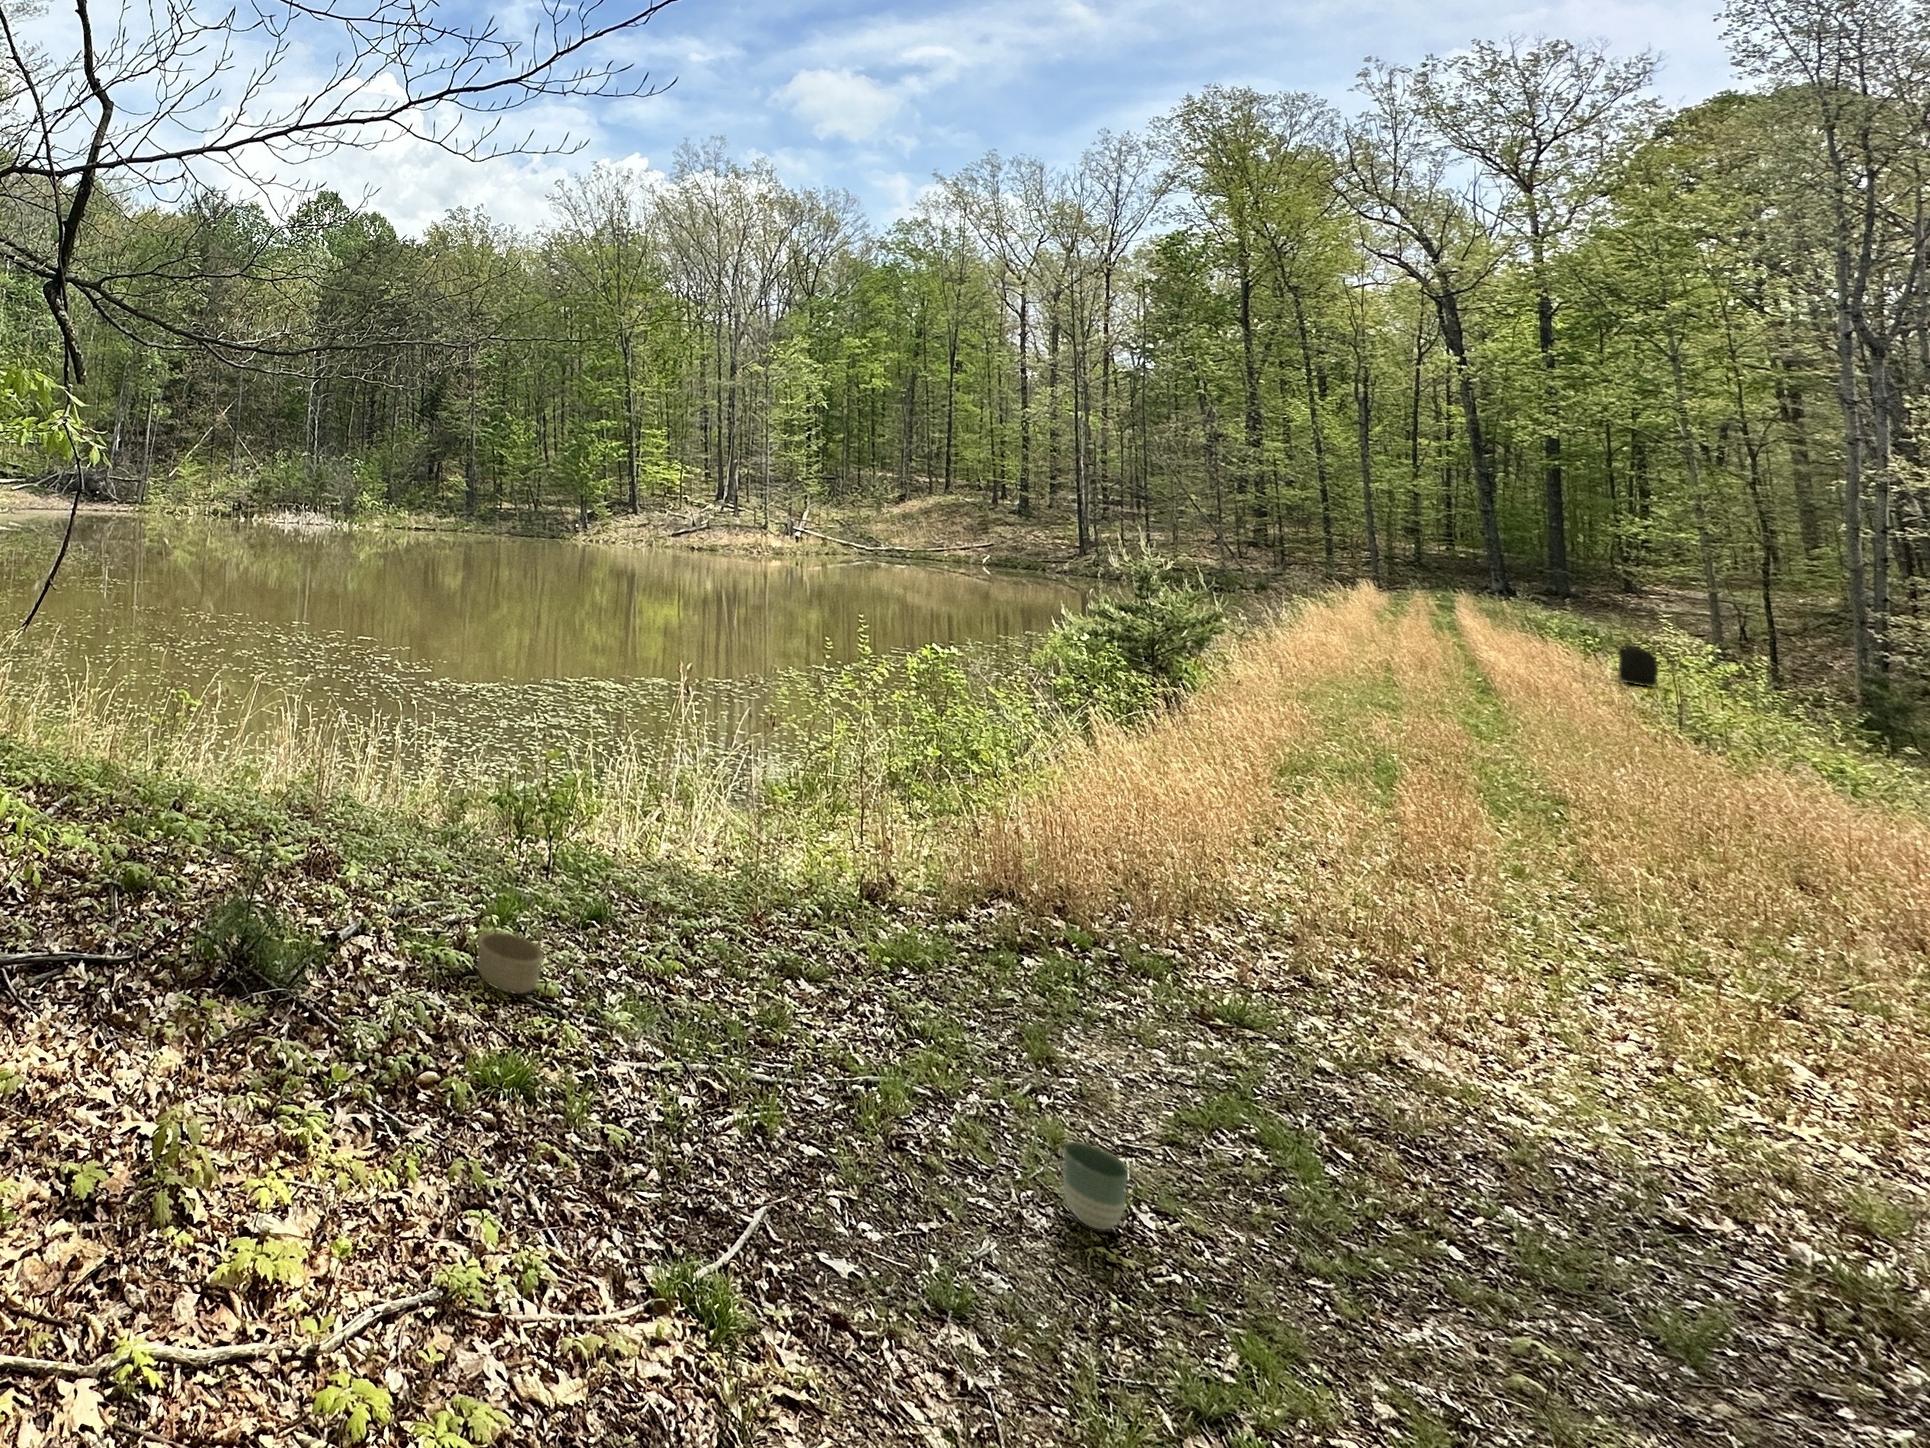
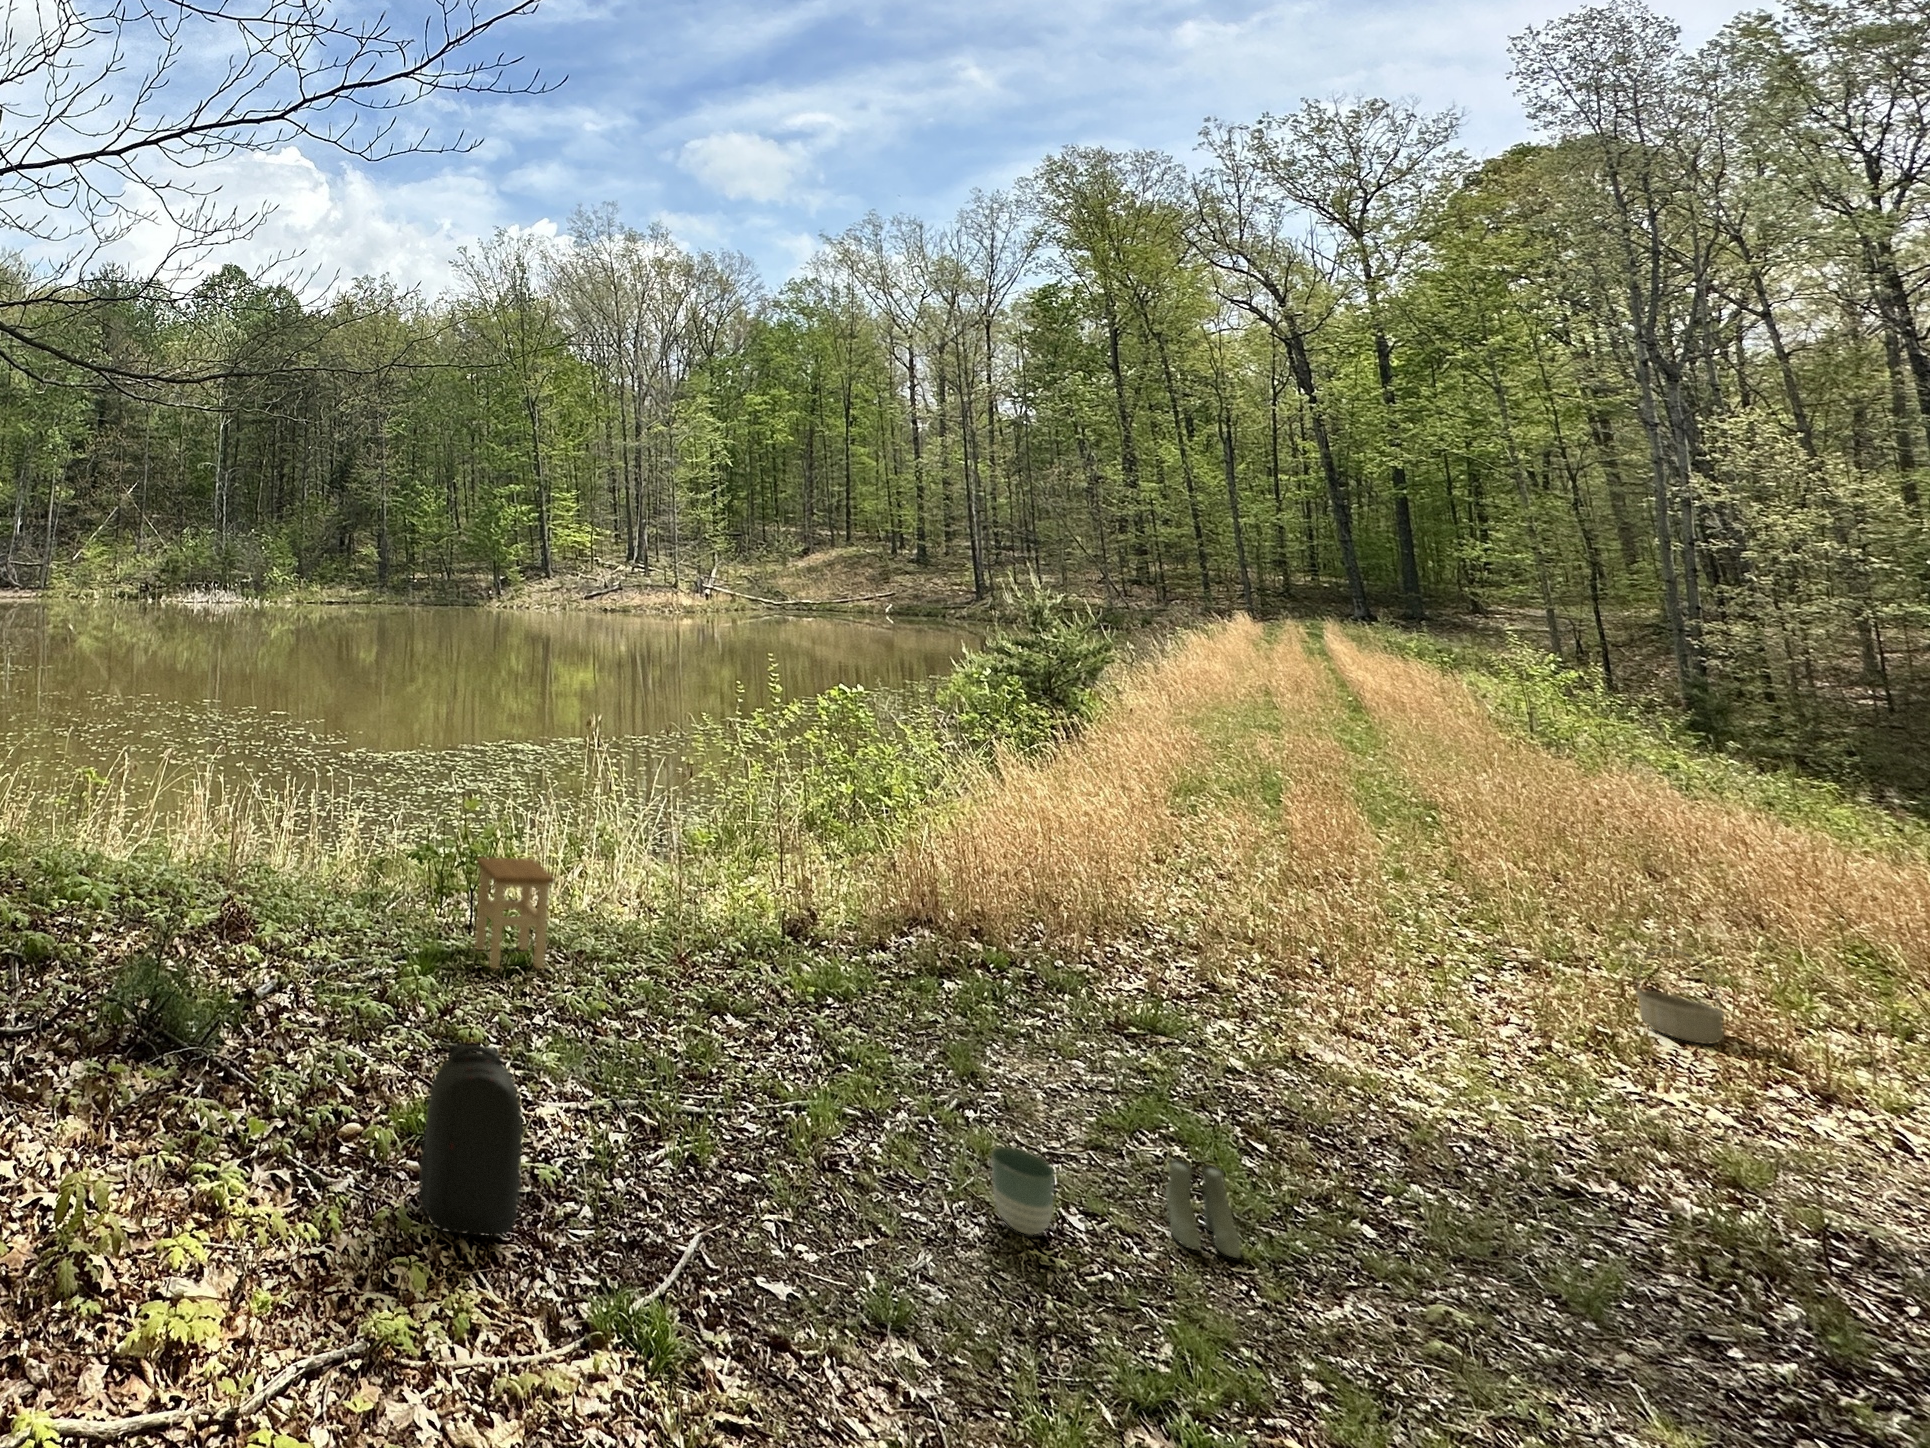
backpack: present [1618,646,1658,687] -> present [419,1044,523,1236]
stool: none [550,809,633,921] -> present [475,857,555,969]
basket: present [477,888,544,994] -> present [1636,948,1724,1044]
boots: none [1242,1167,1318,1271] -> present [1166,1159,1241,1258]

